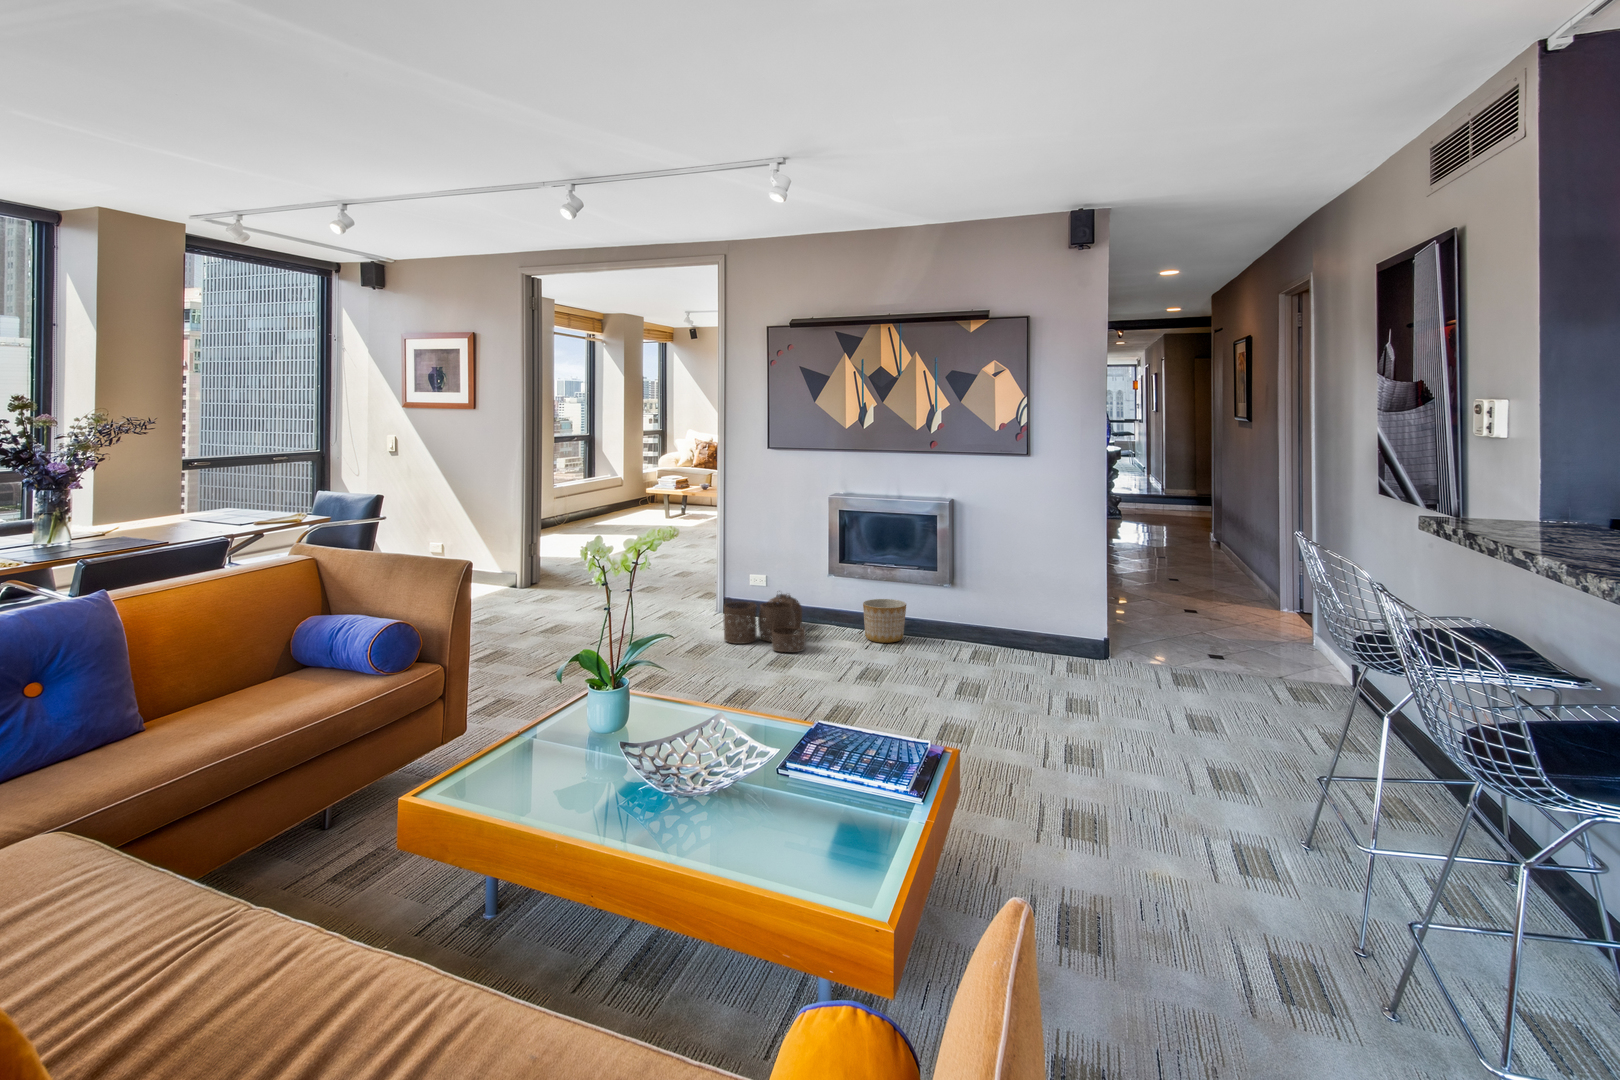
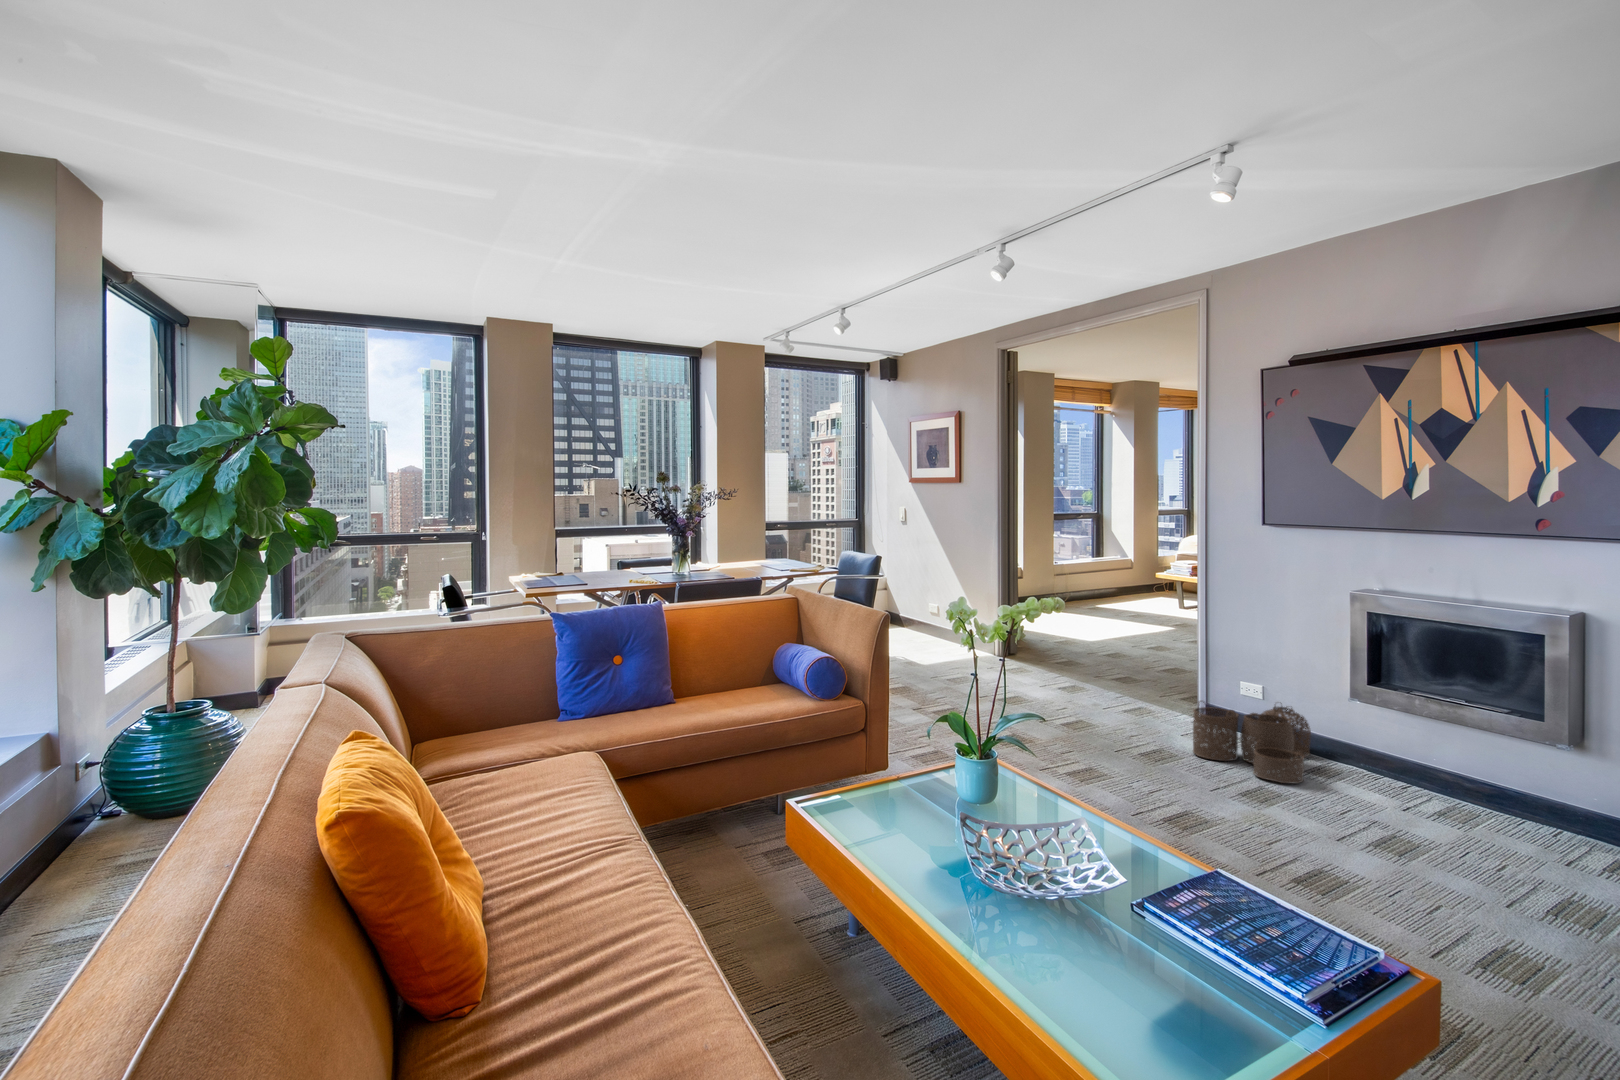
planter: present [863,599,906,643] -> none [1403,732,1480,798]

